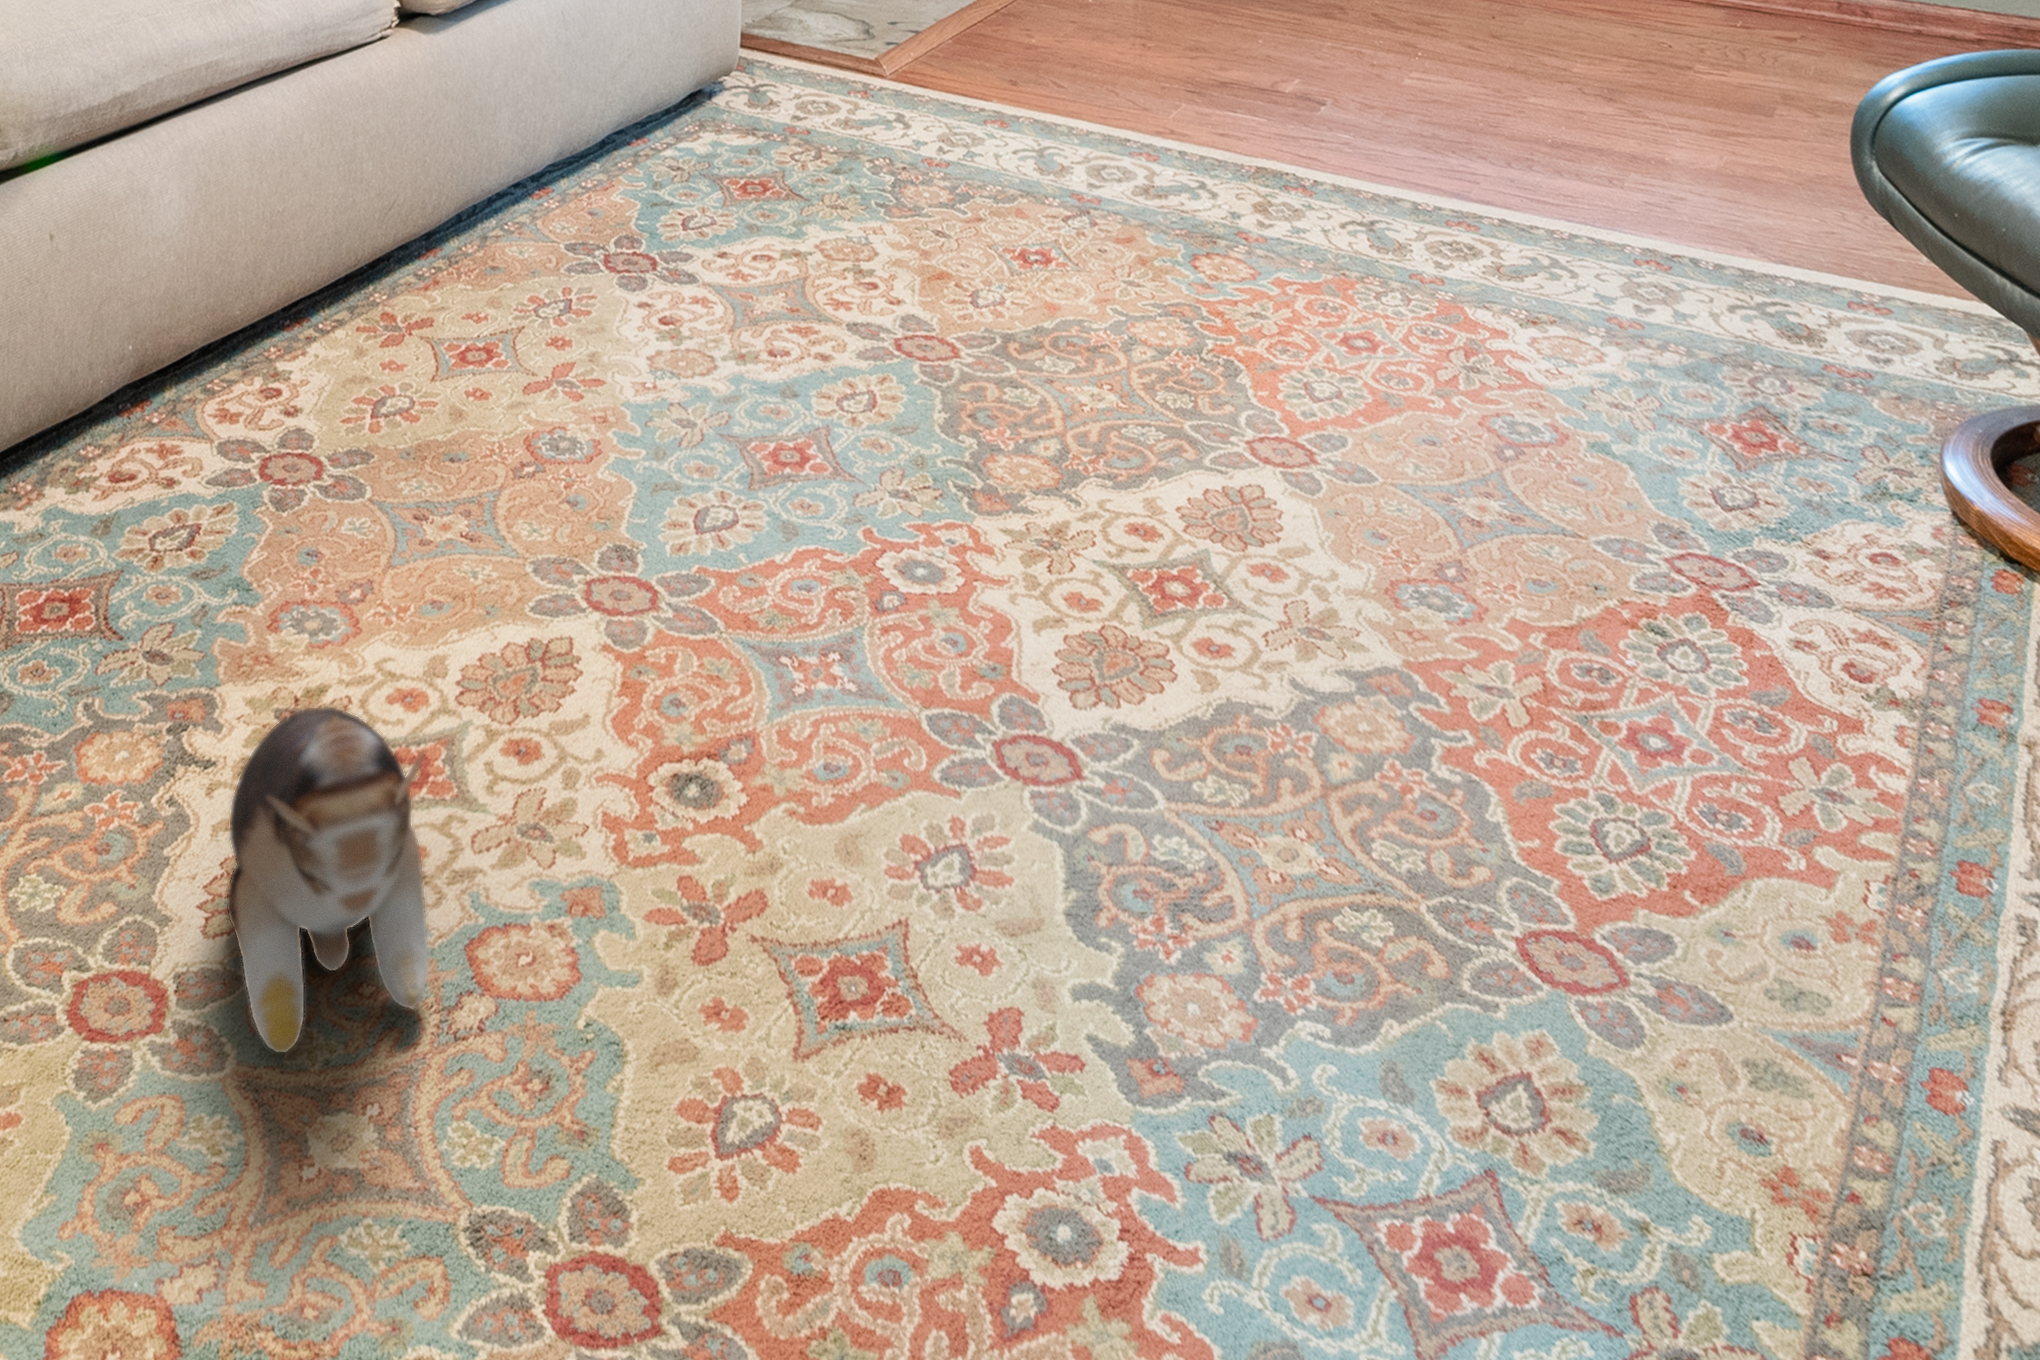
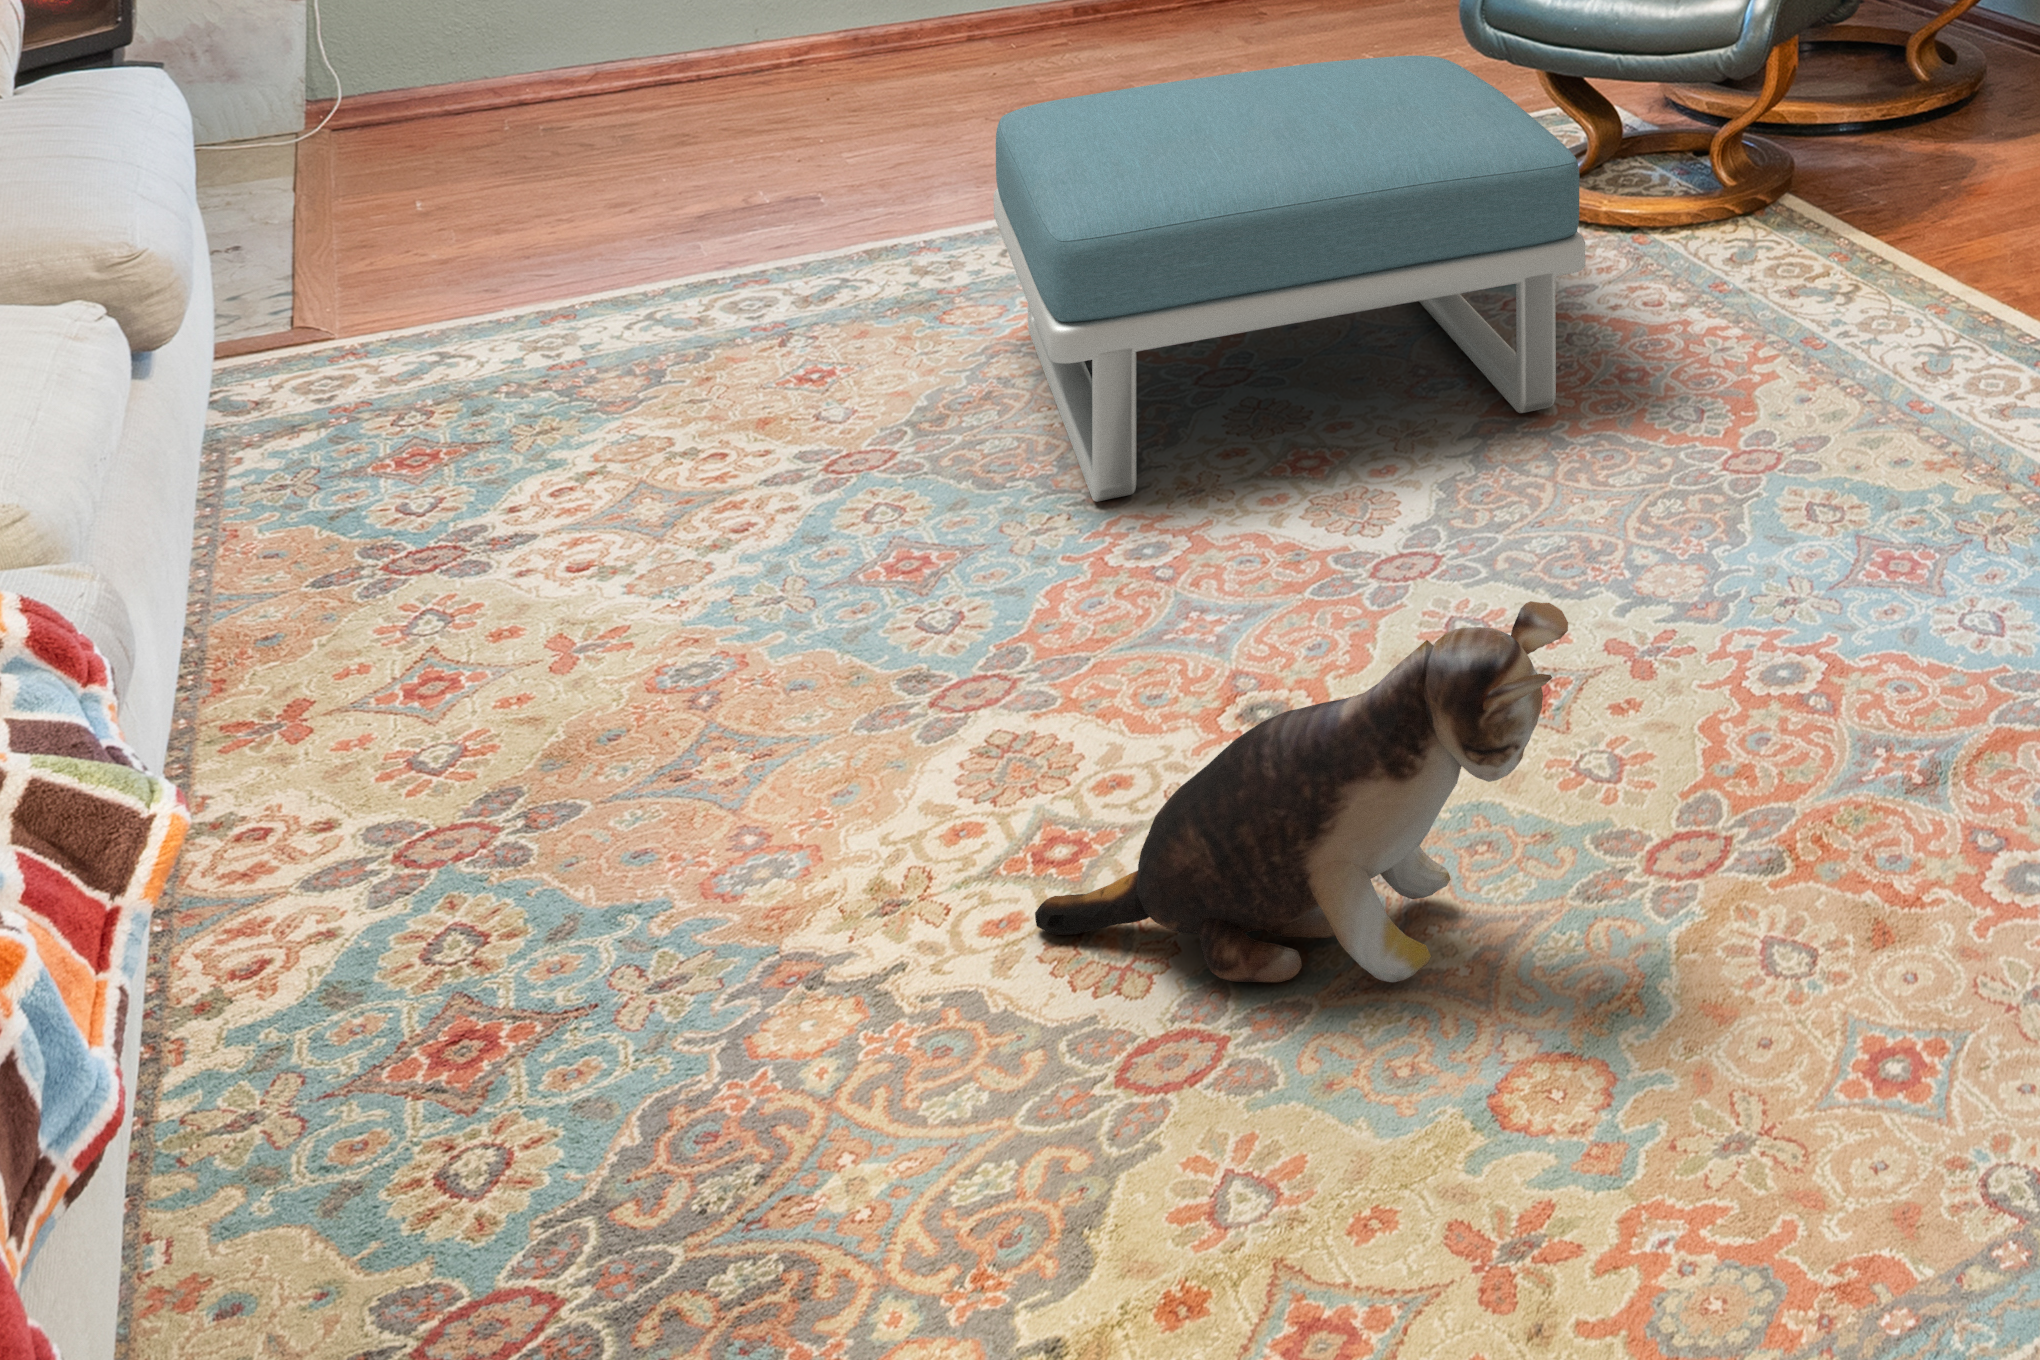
footstool: none [904,66,1683,672] -> present [993,56,1585,502]

